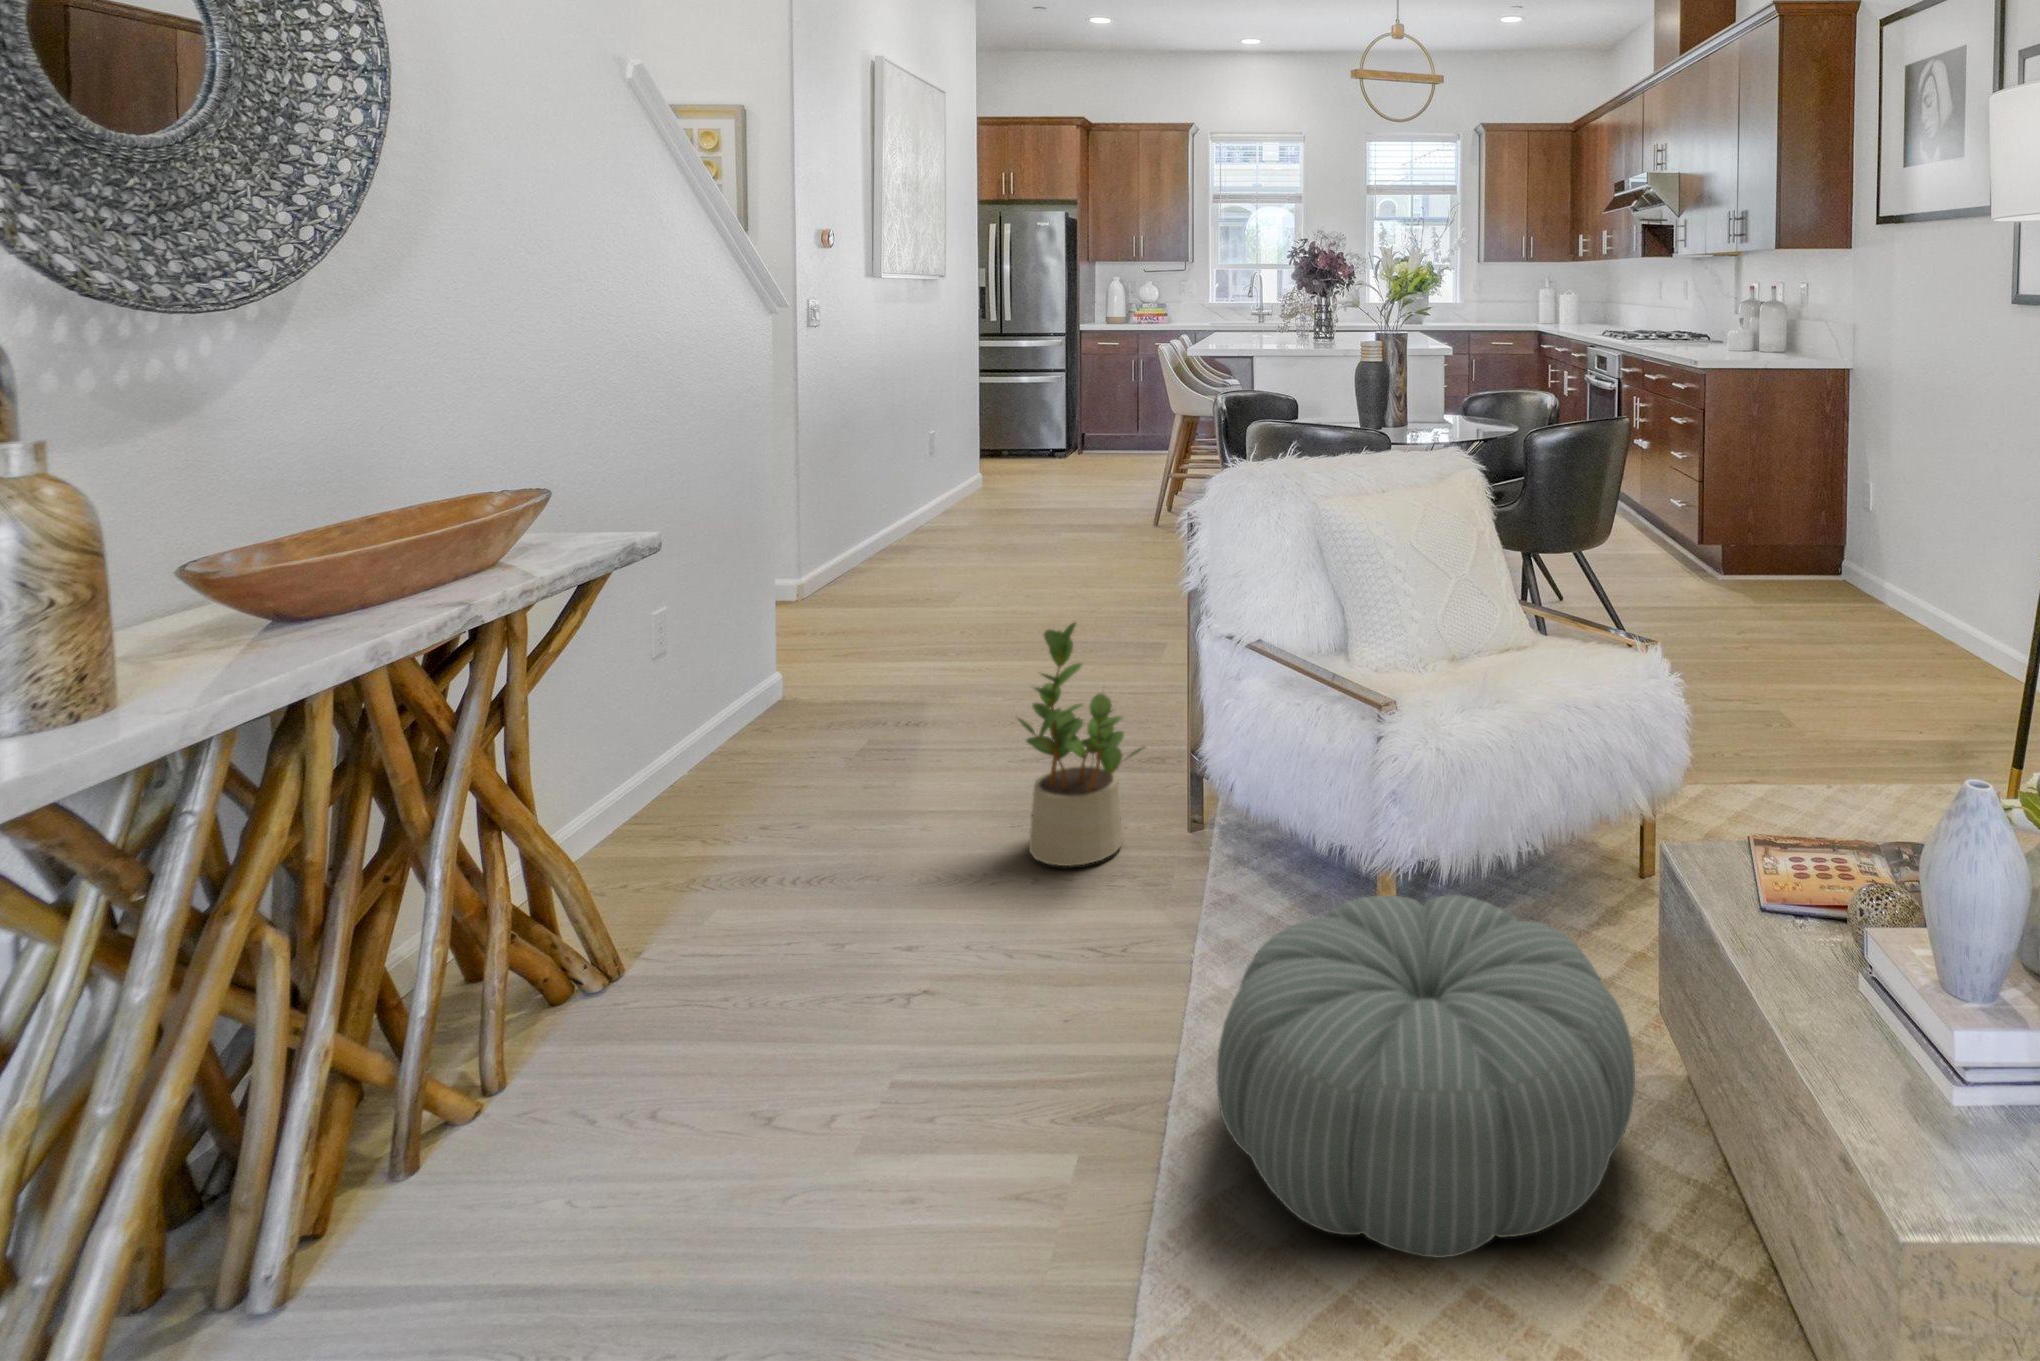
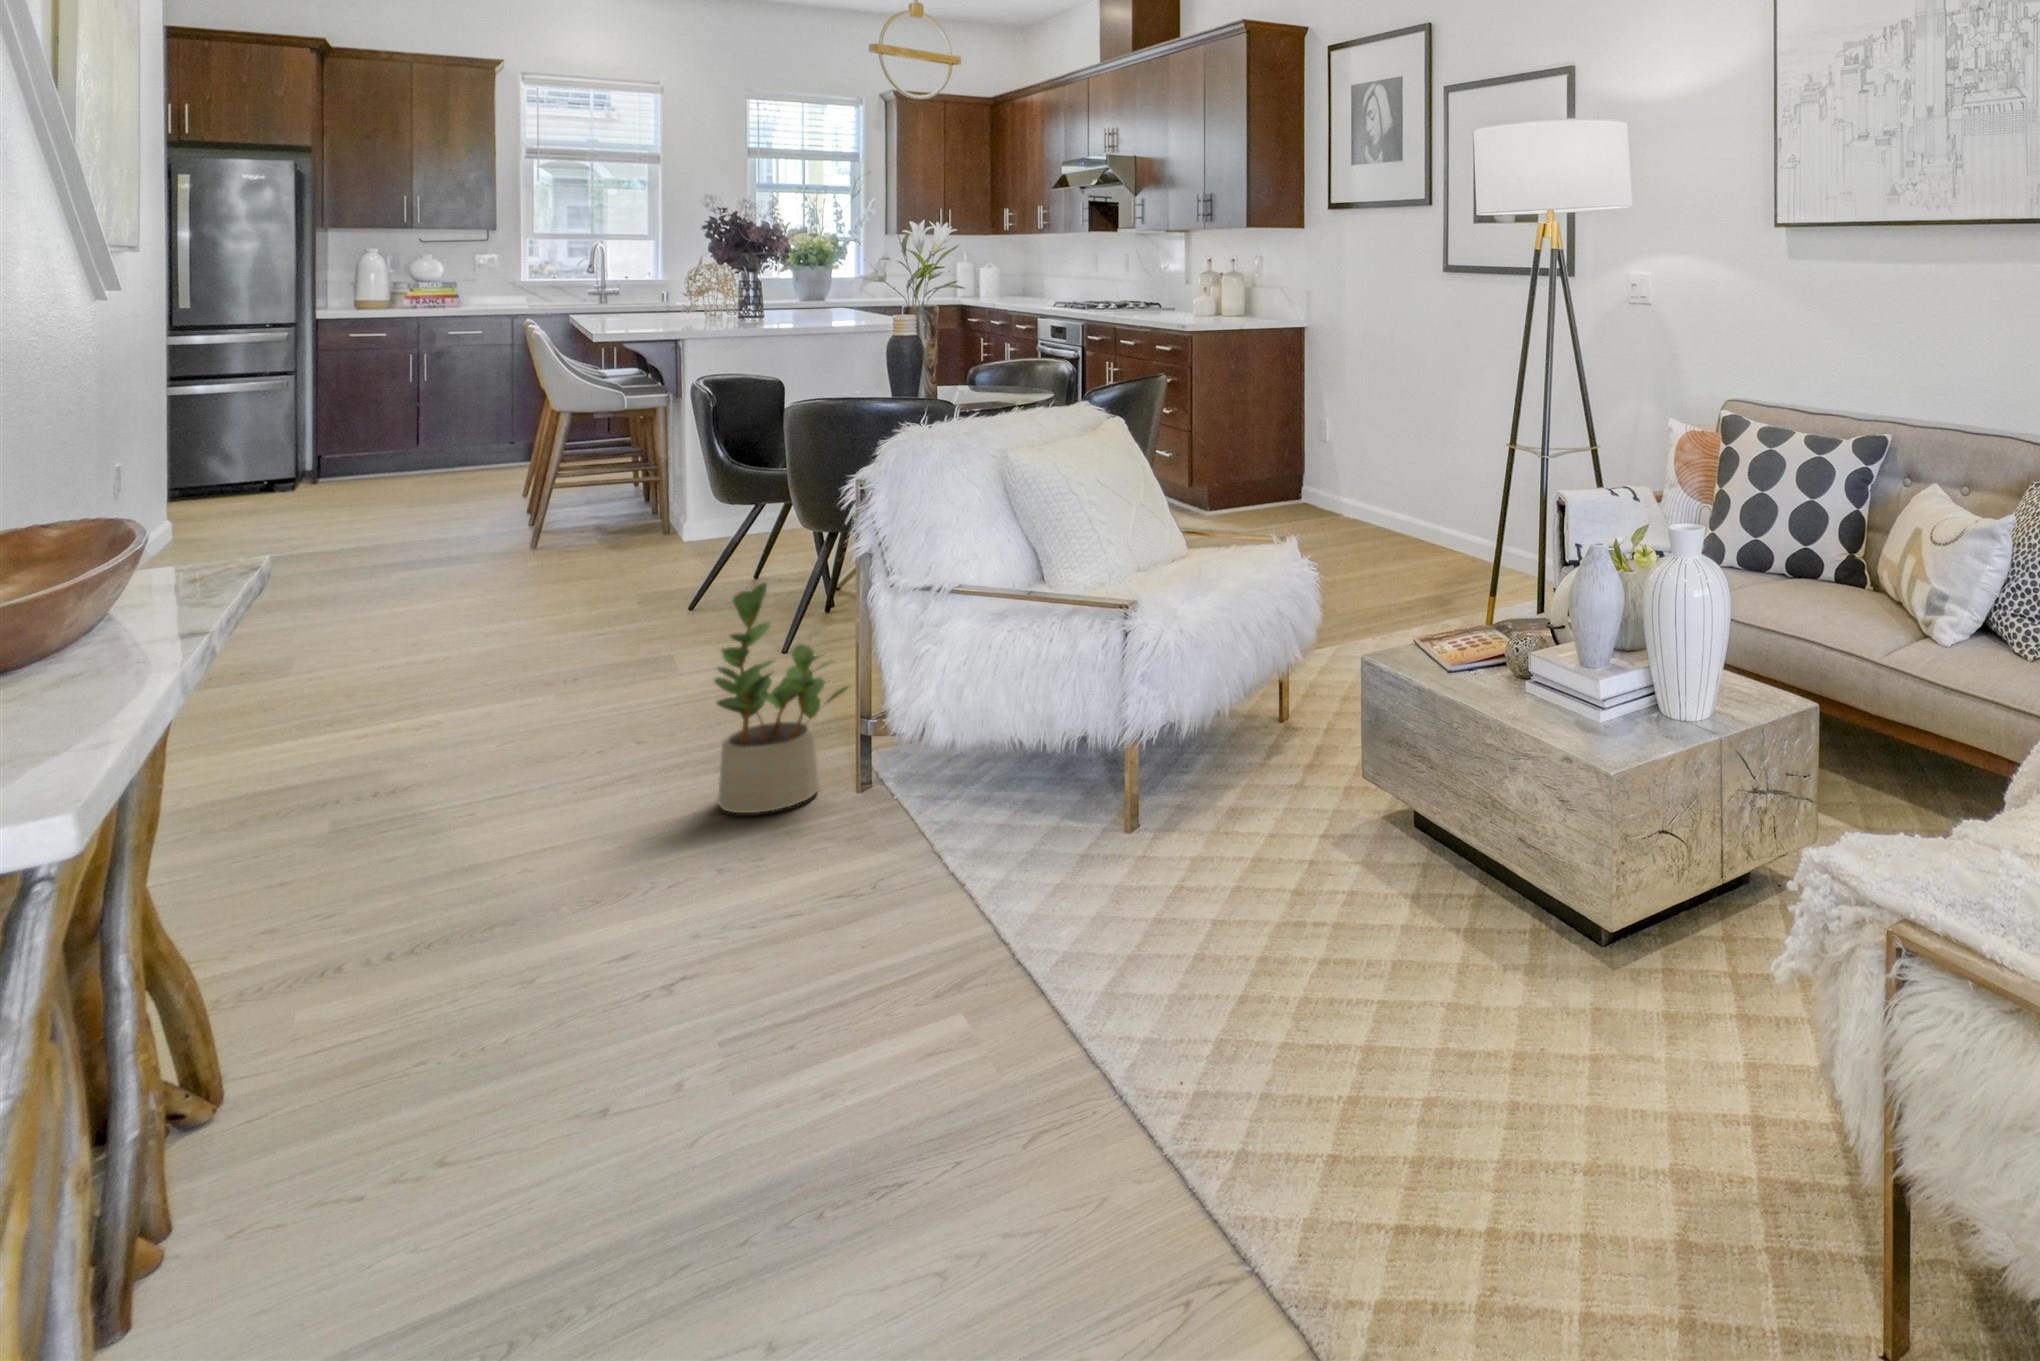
pouf: present [1217,895,1635,1258] -> none [1072,712,1374,917]

